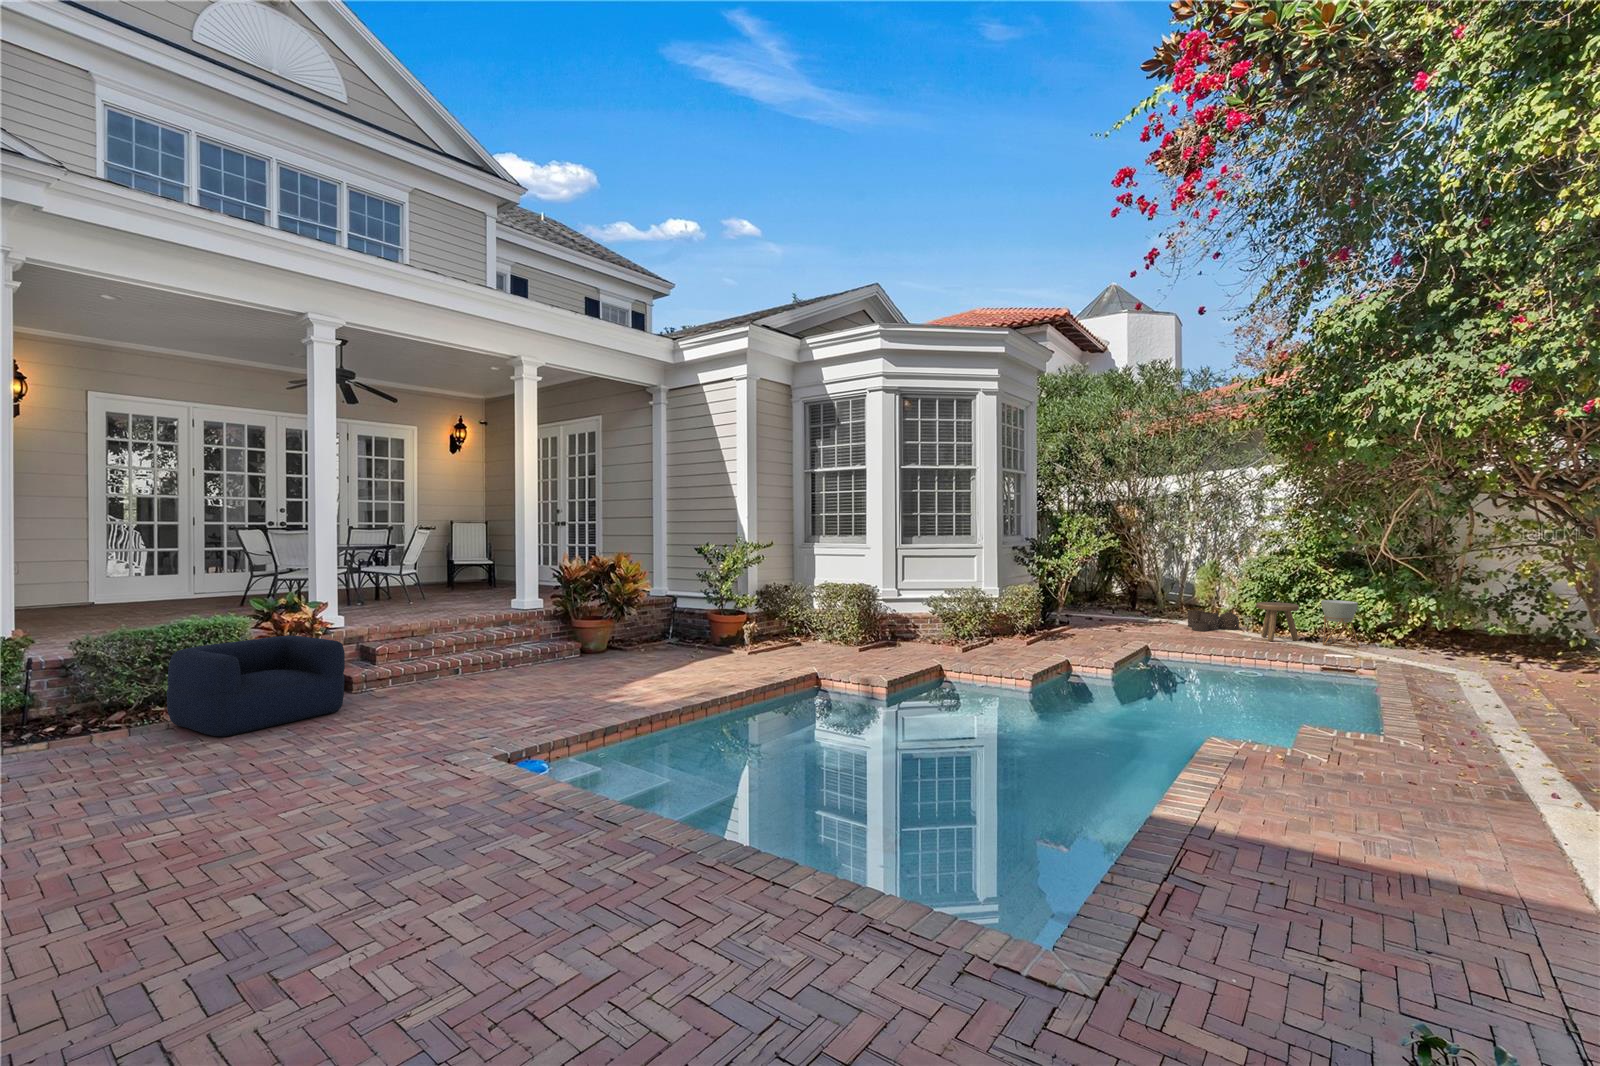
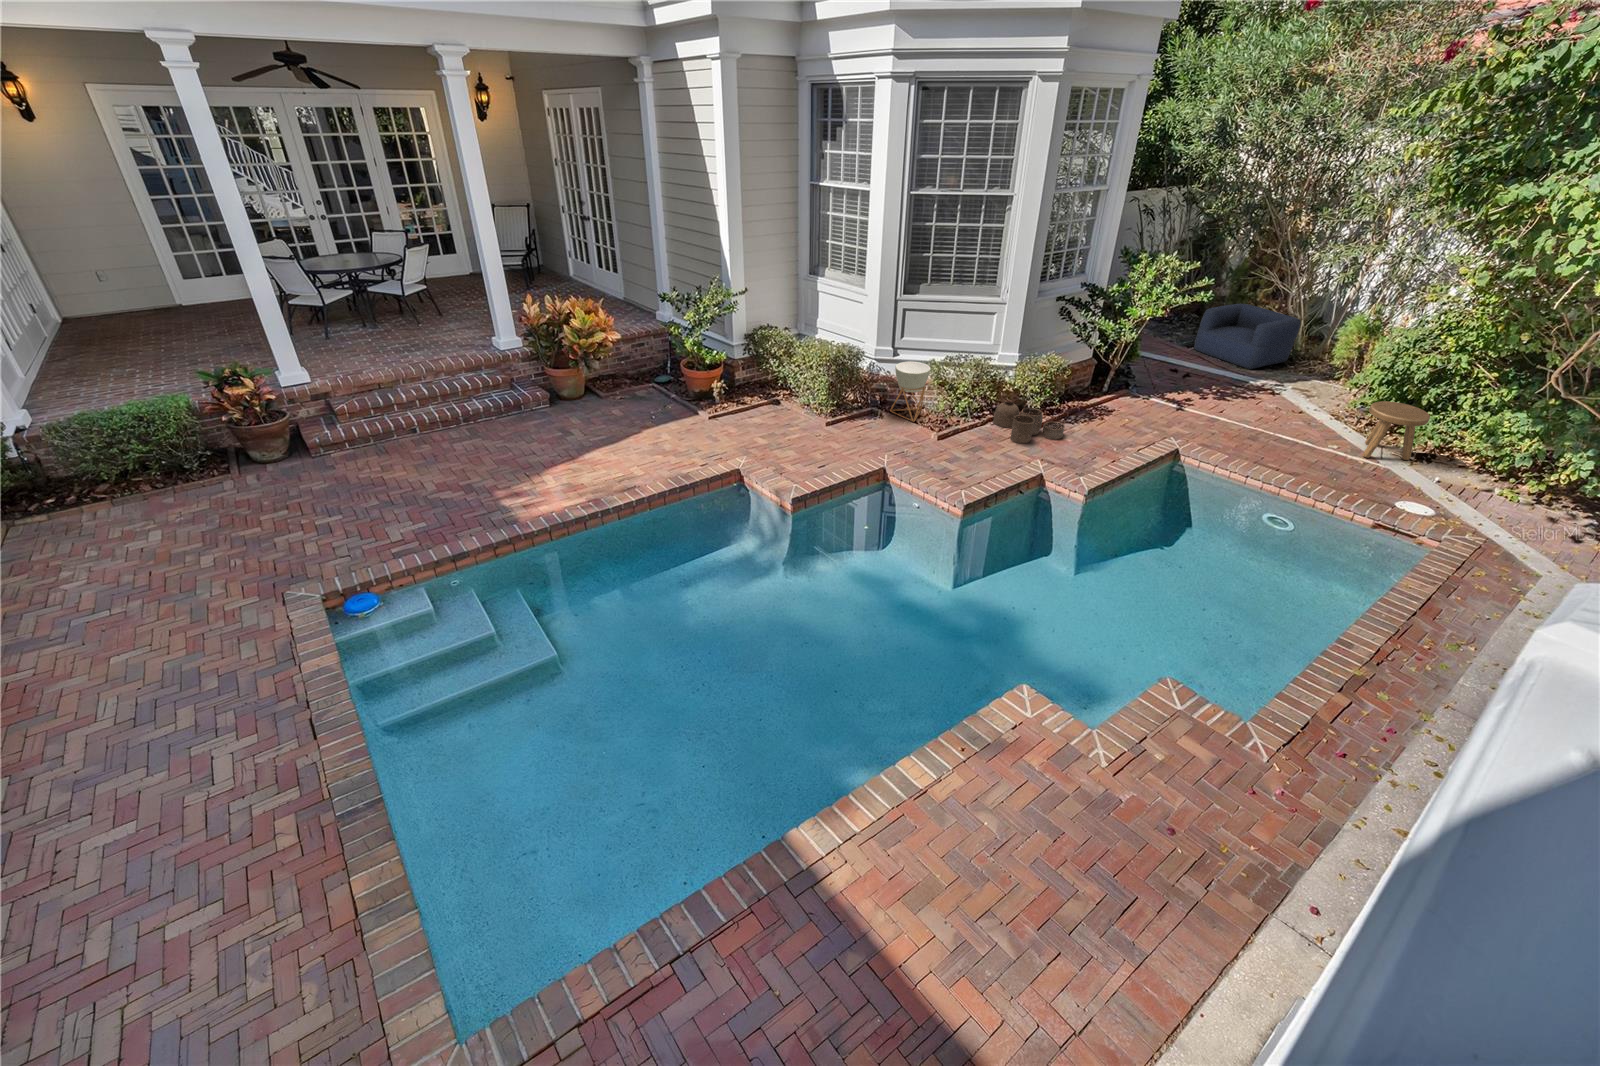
planter: present [1321,600,1359,647] -> present [890,362,930,422]
woven basket: present [1188,608,1239,631] -> present [993,401,1065,443]
armchair: present [167,636,345,737] -> present [1194,304,1300,369]

